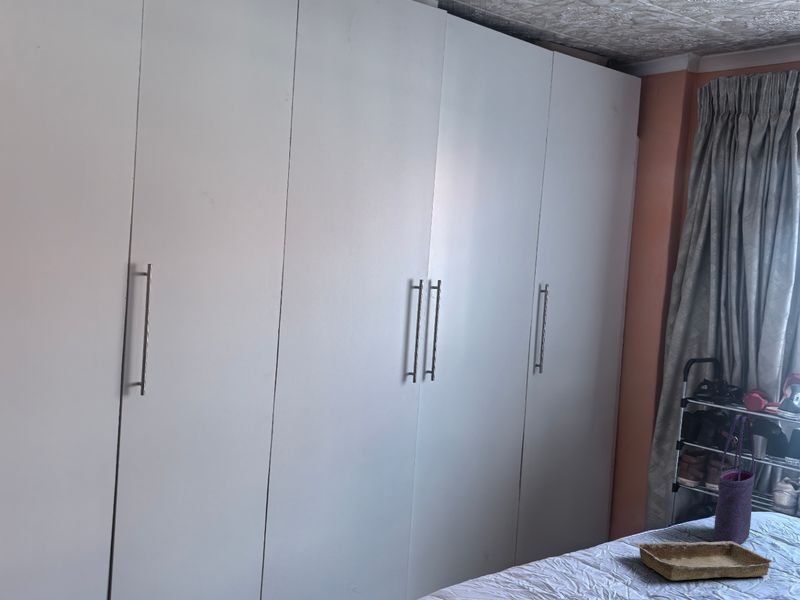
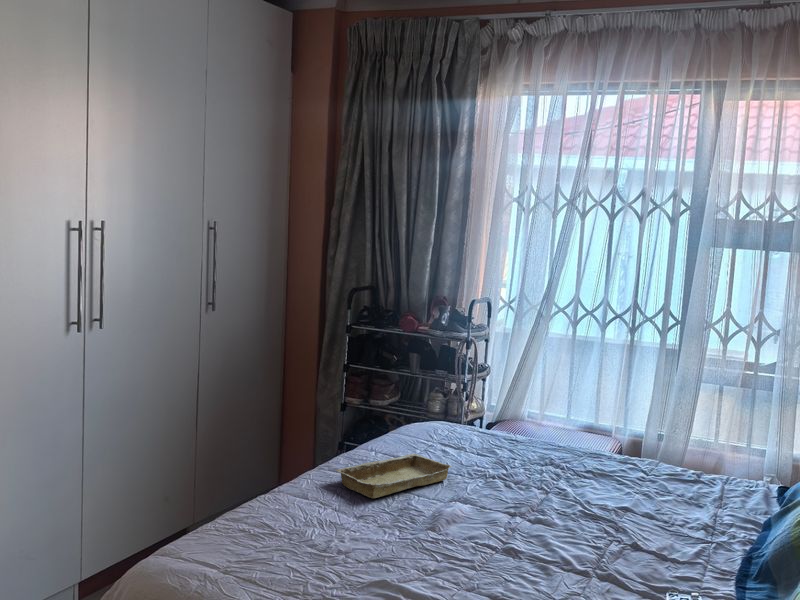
tote bag: present [714,415,755,544] -> none [397,340,427,456]

